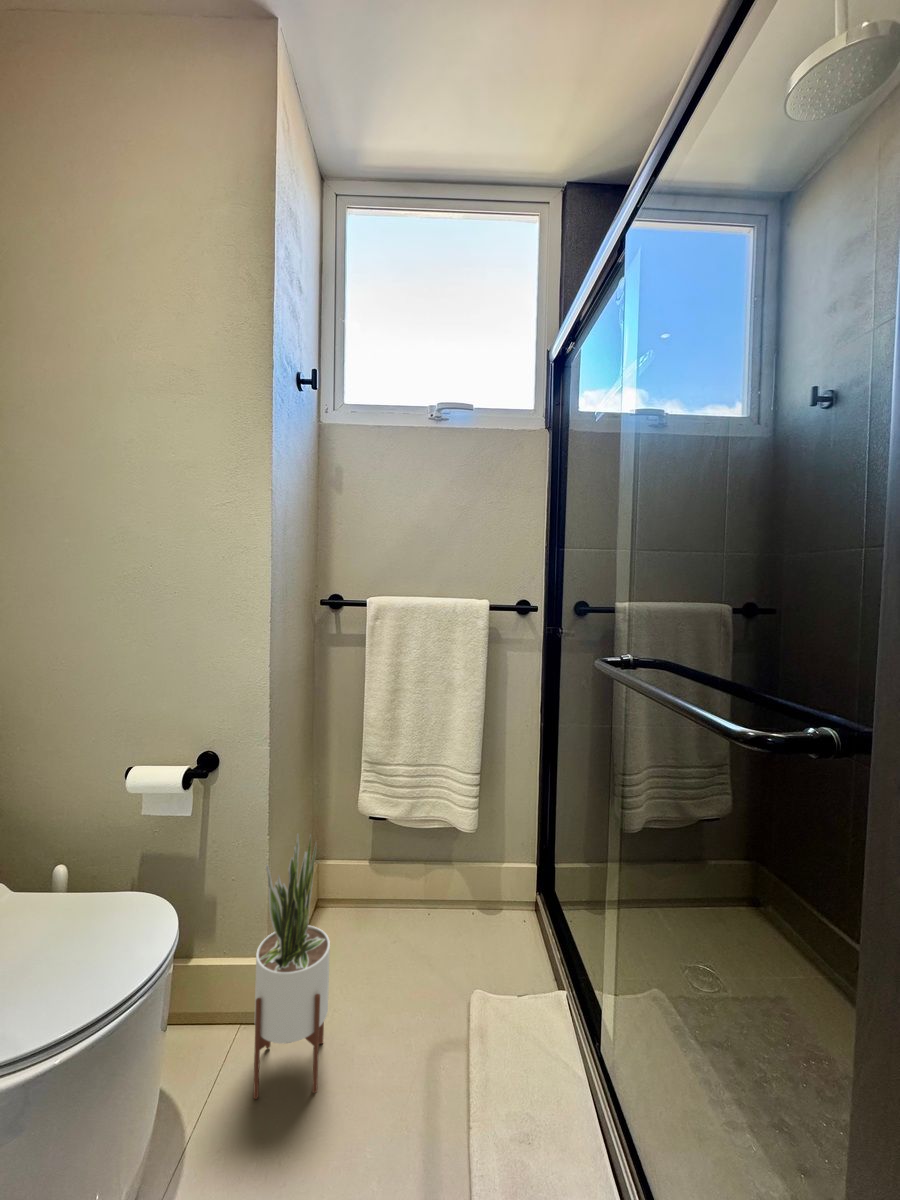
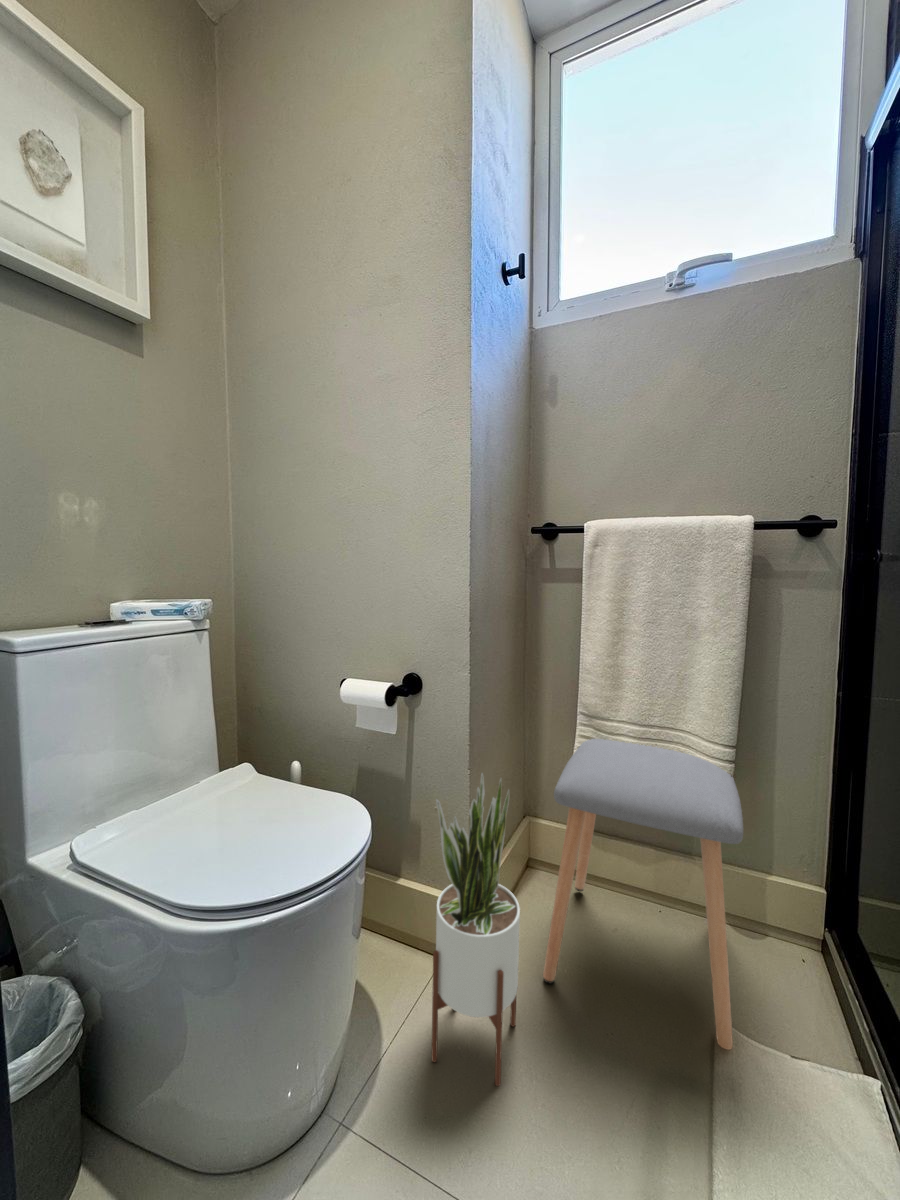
stool: none [342,781,486,1001] -> present [543,739,743,1050]

